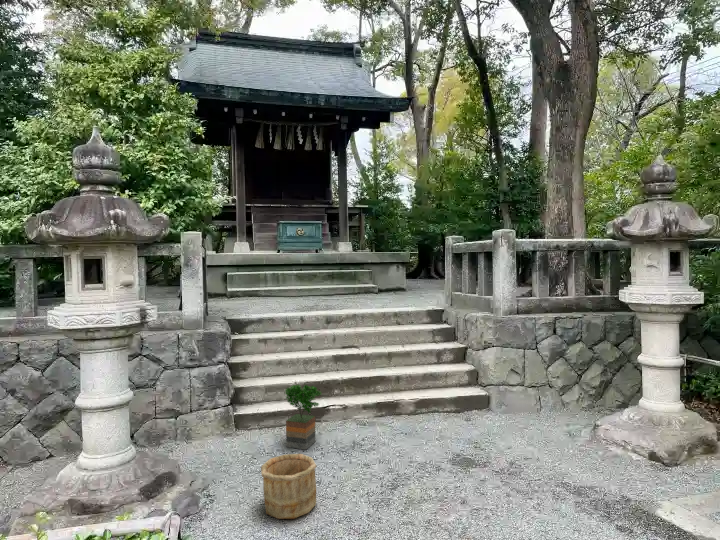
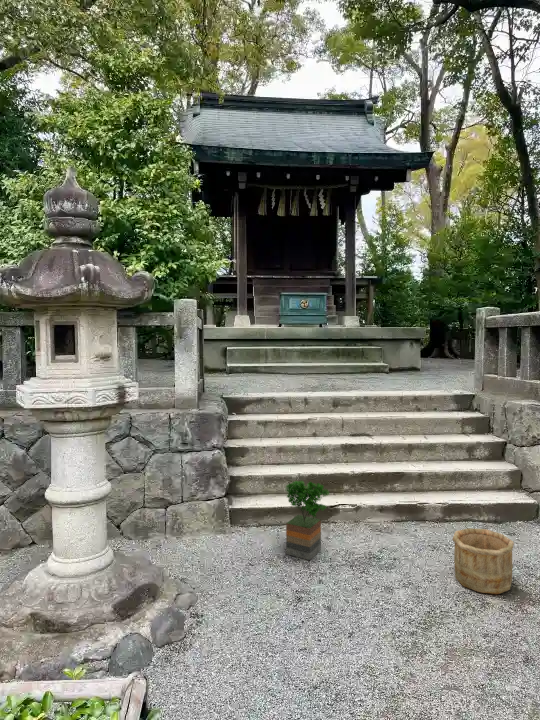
wooden bucket: present [261,454,317,519] -> present [452,528,514,594]

